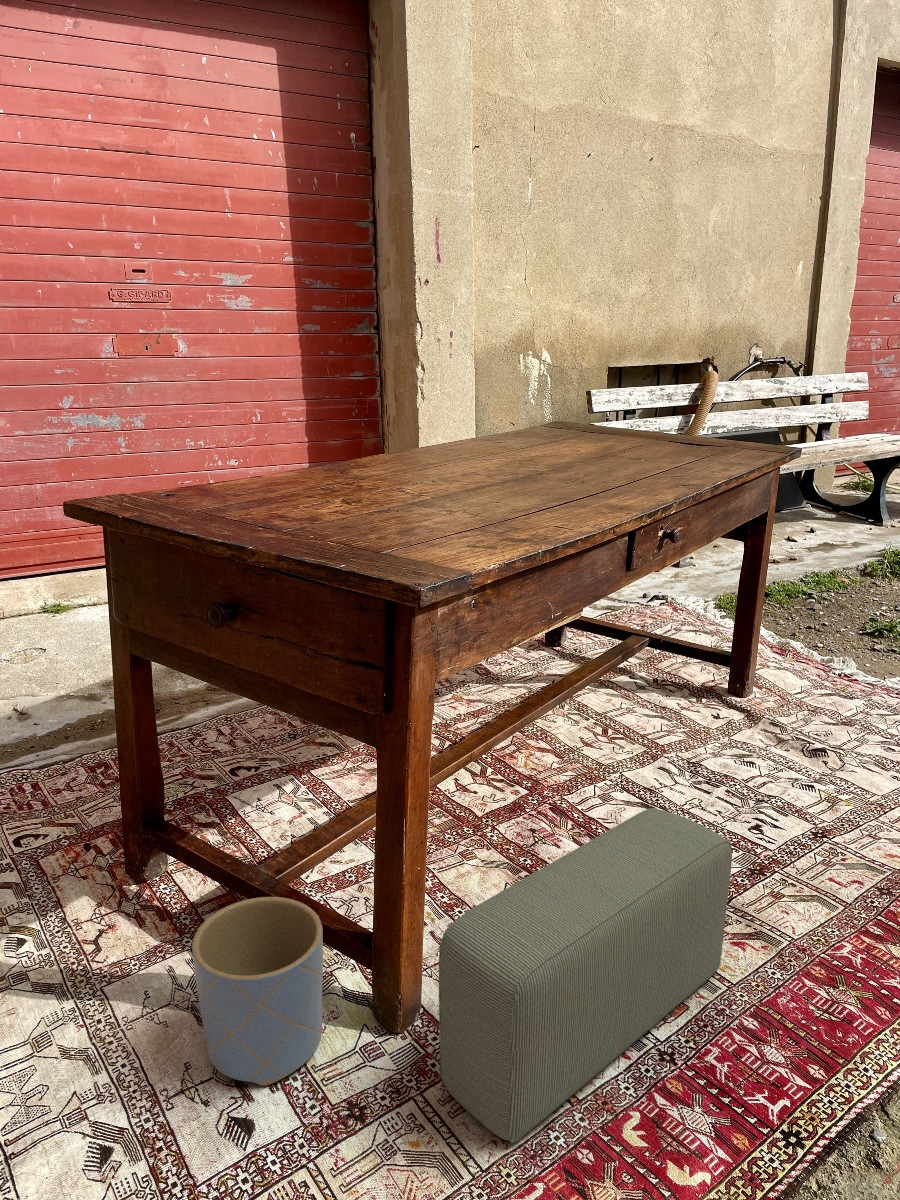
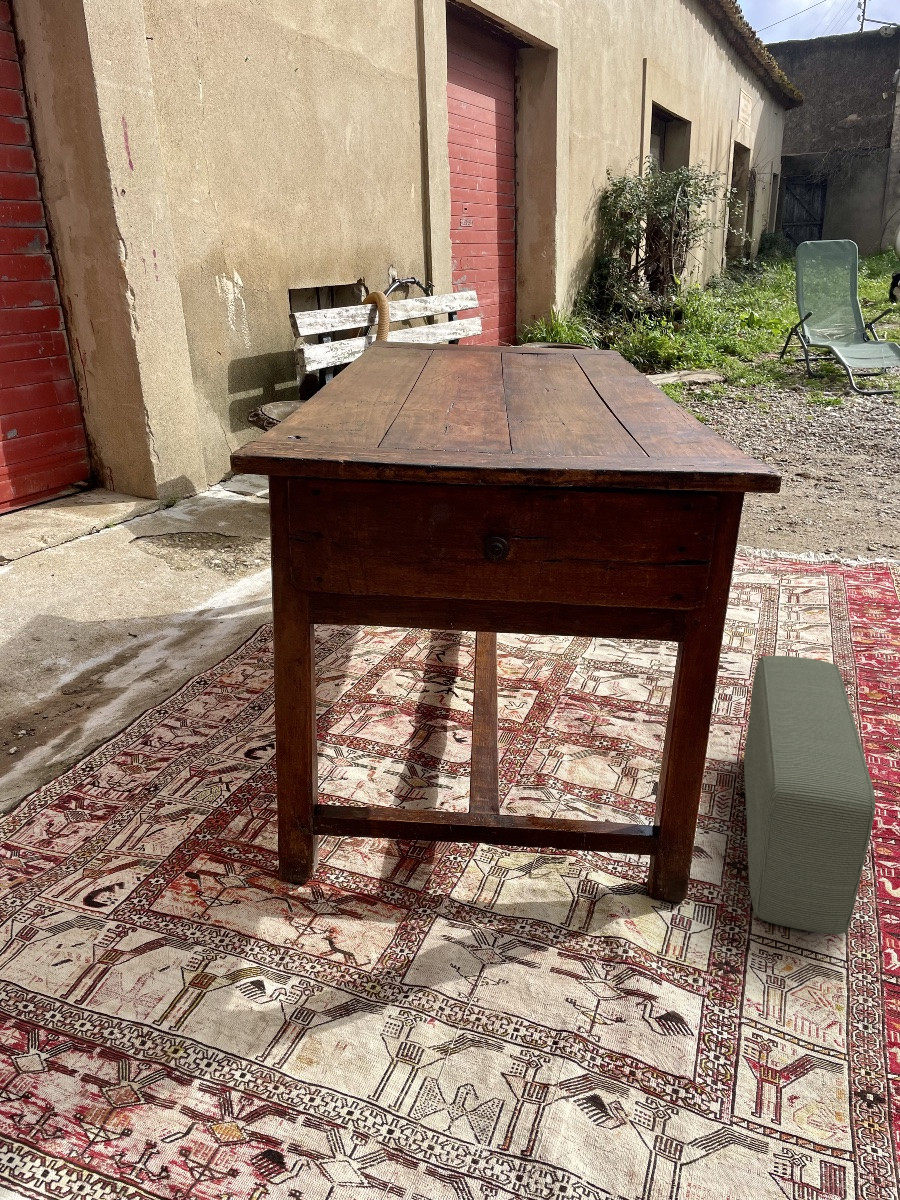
planter: present [192,897,323,1086] -> none [543,819,670,993]

